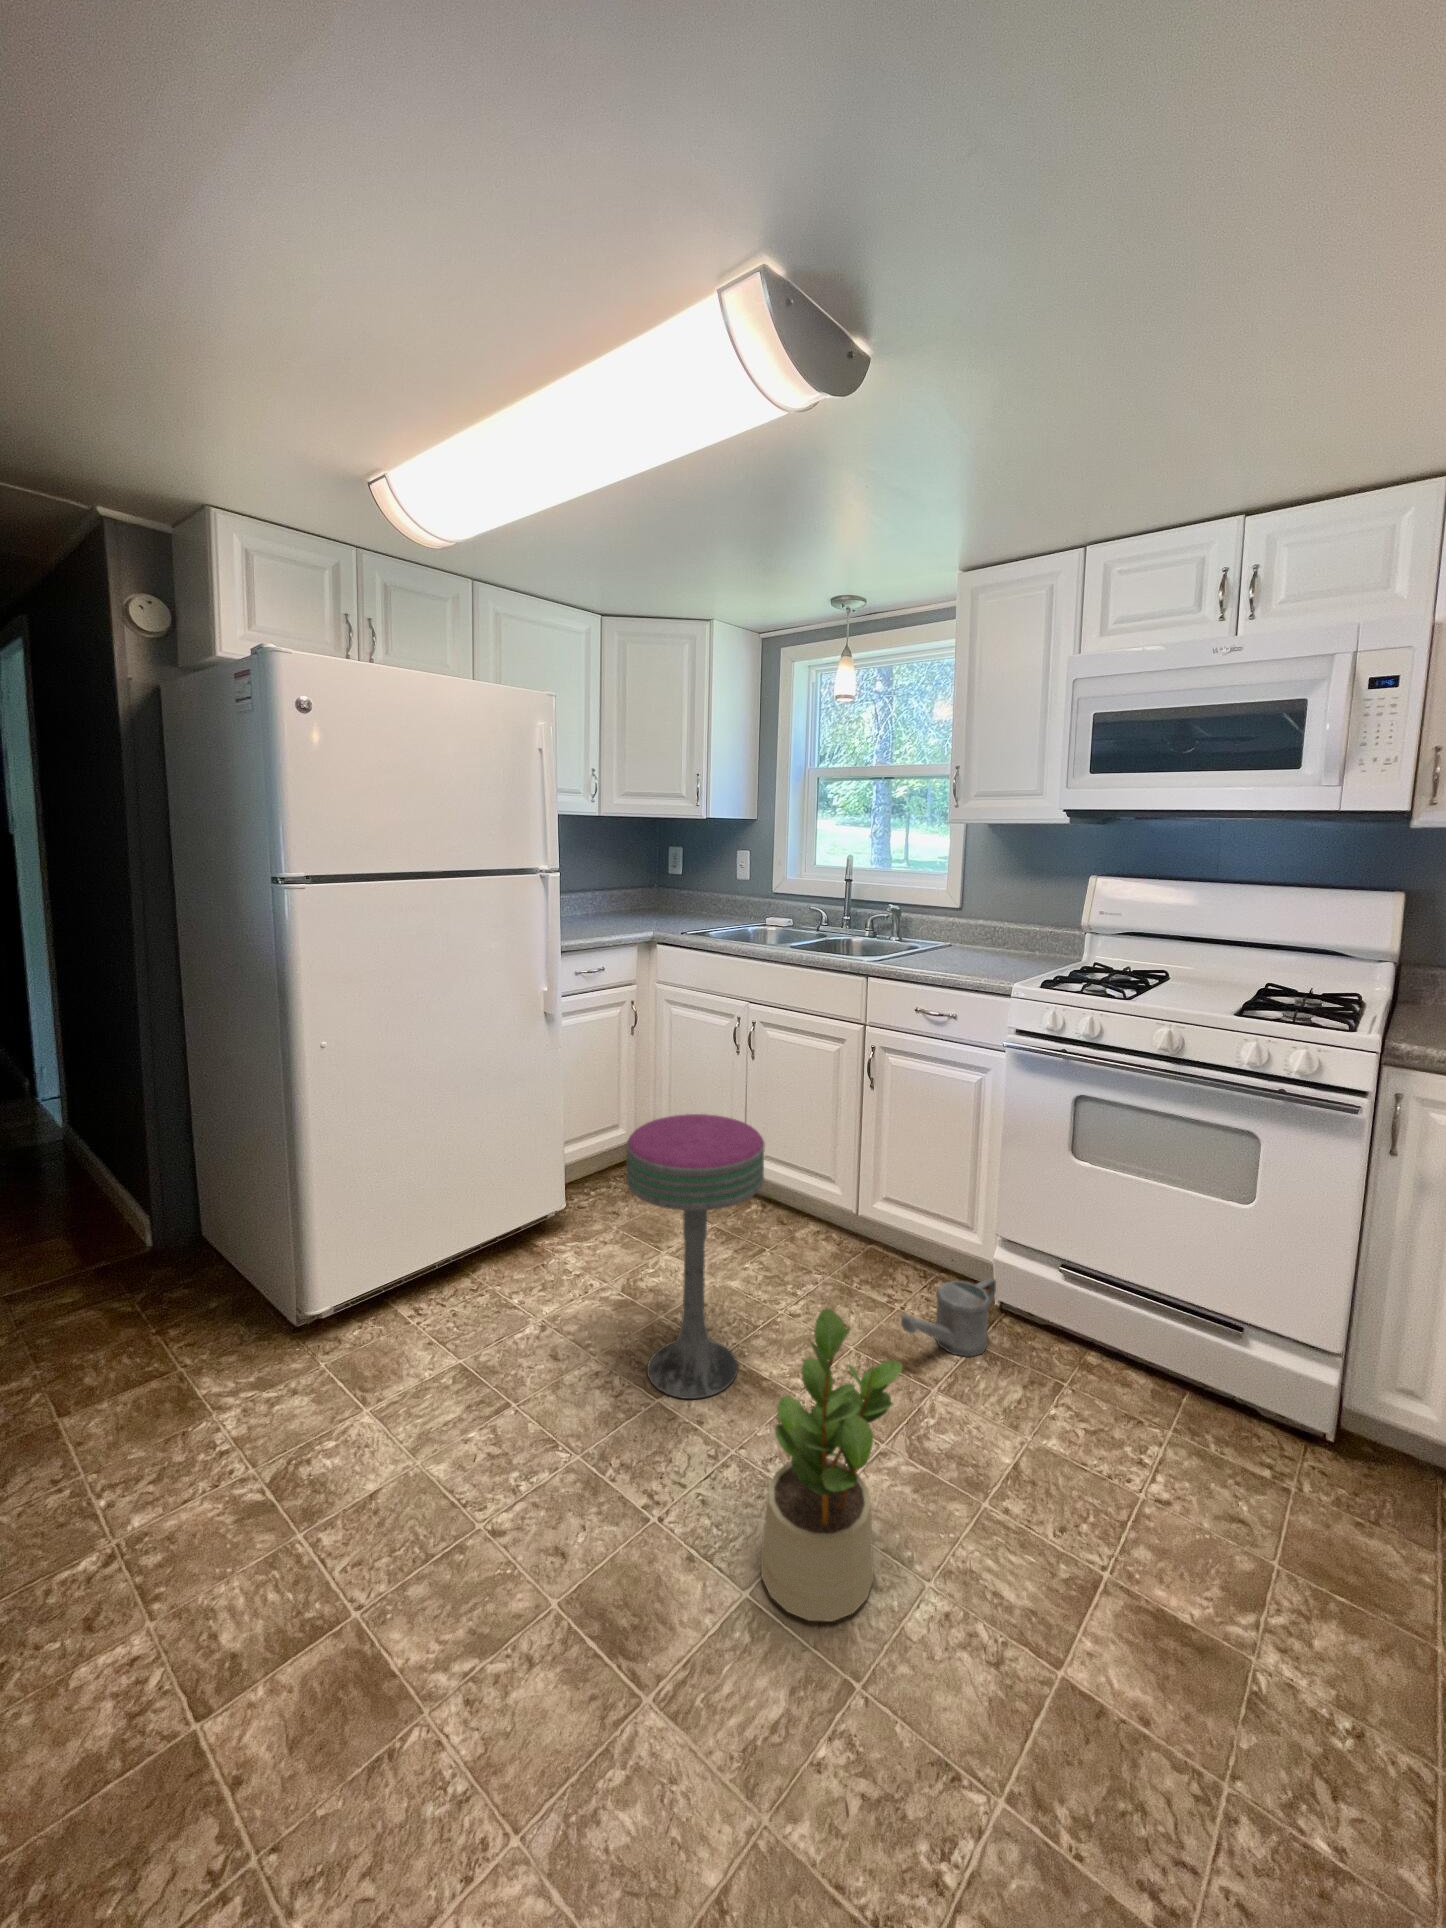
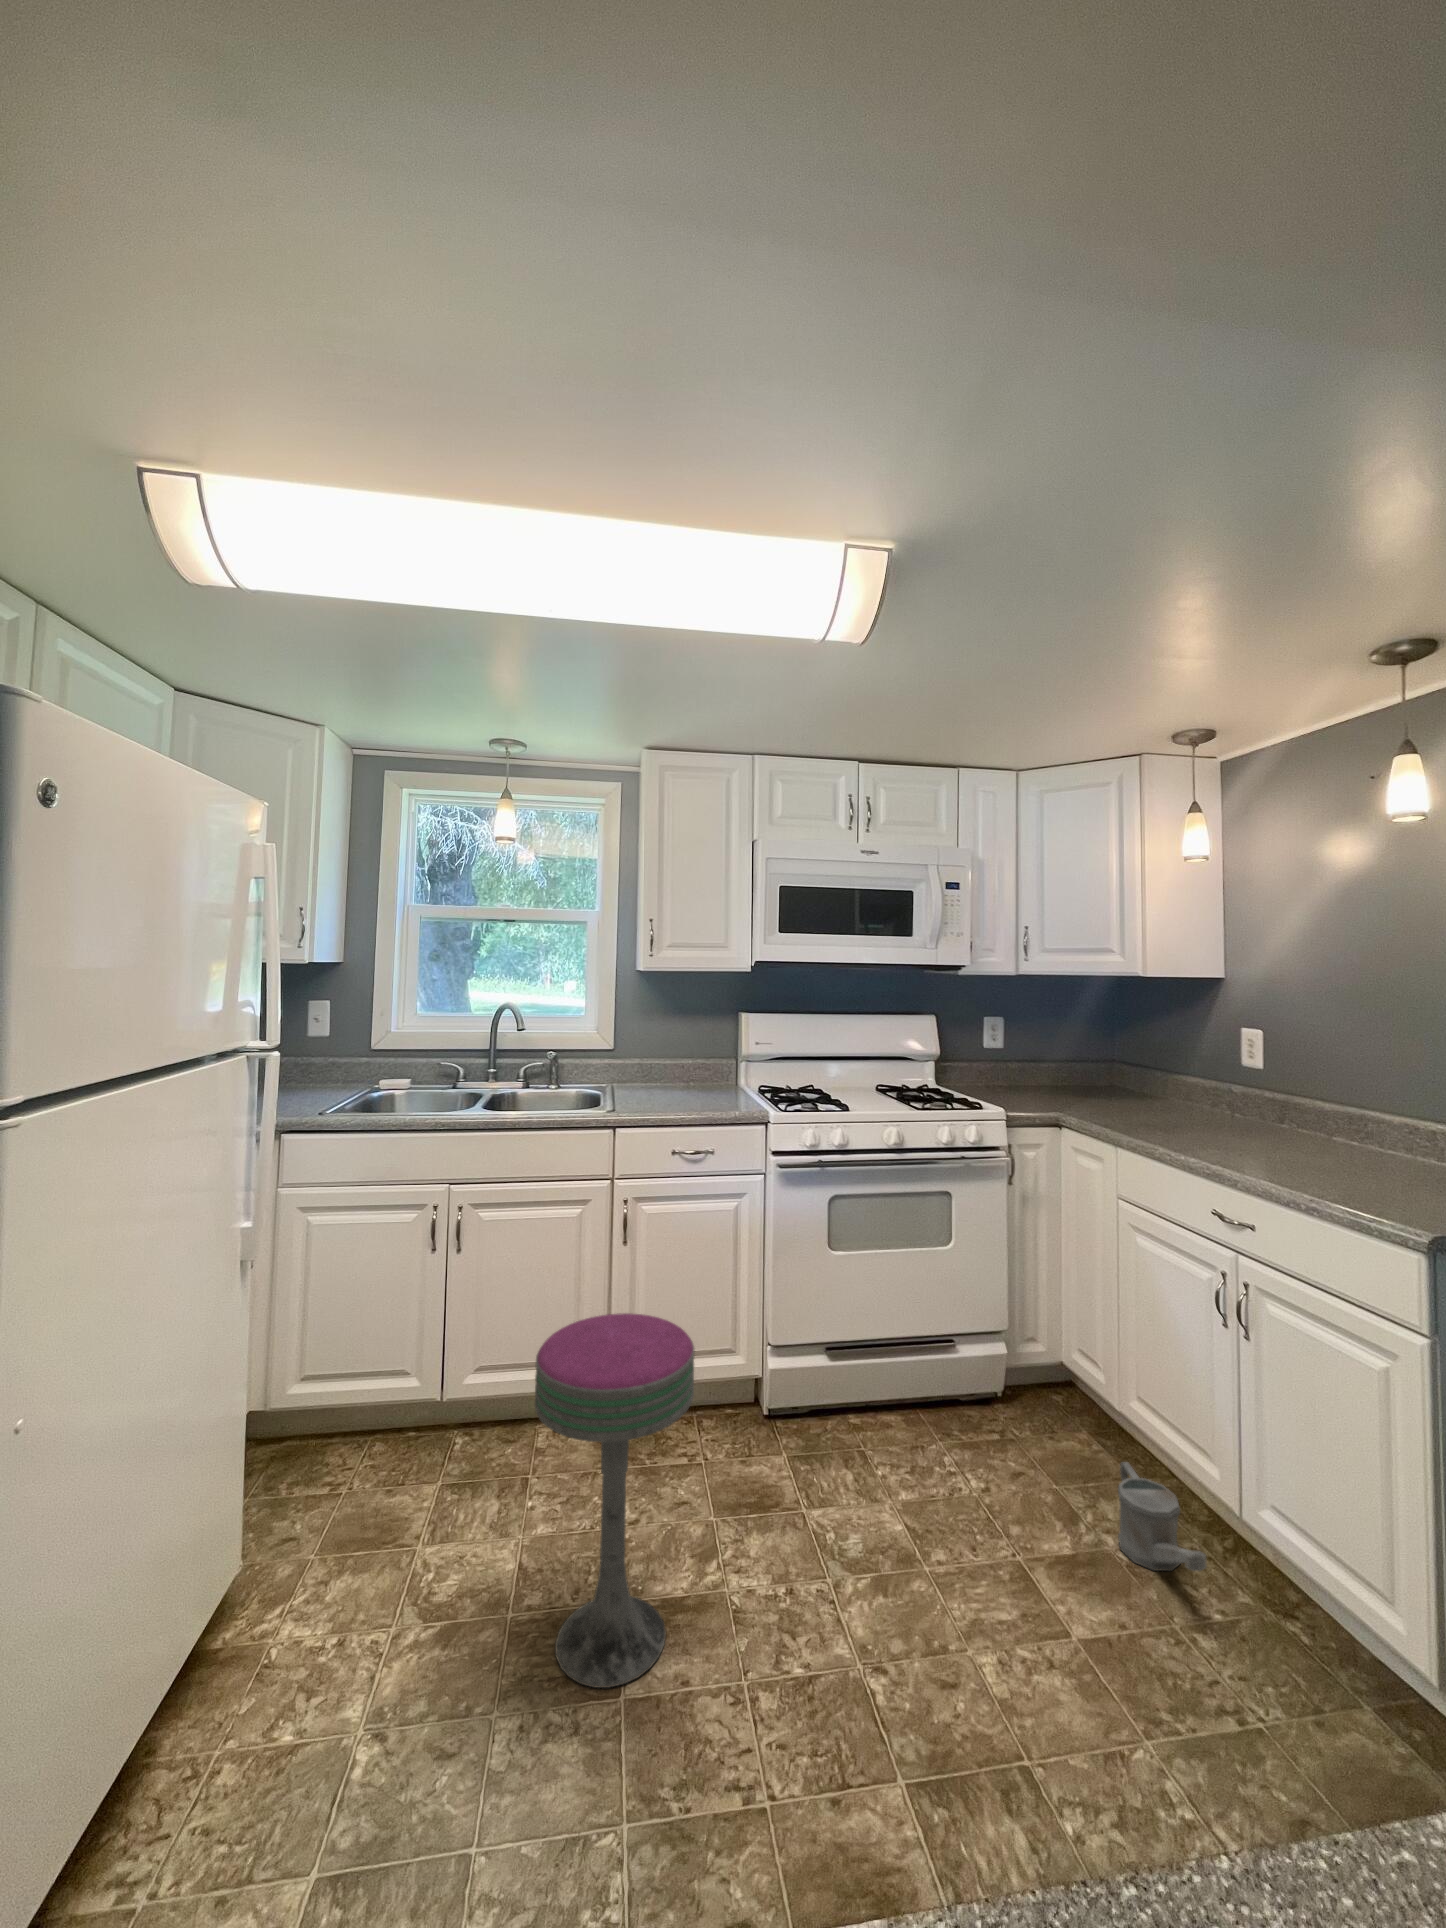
watering can: present [901,1278,996,1357] -> present [1118,1462,1207,1571]
potted plant: present [761,1309,903,1621] -> none [853,1432,993,1763]

